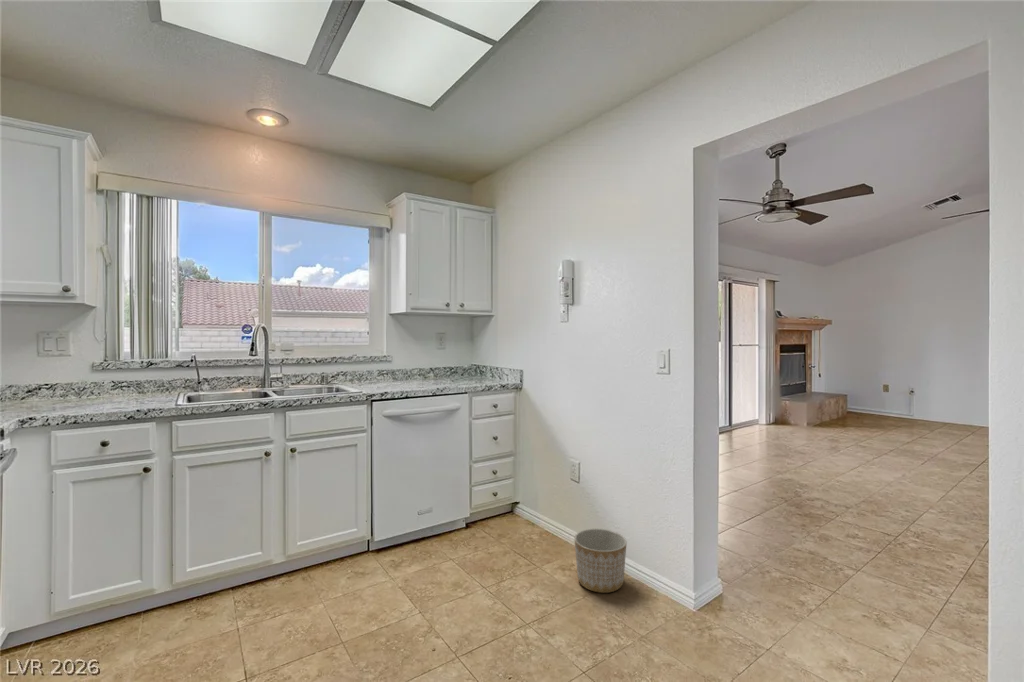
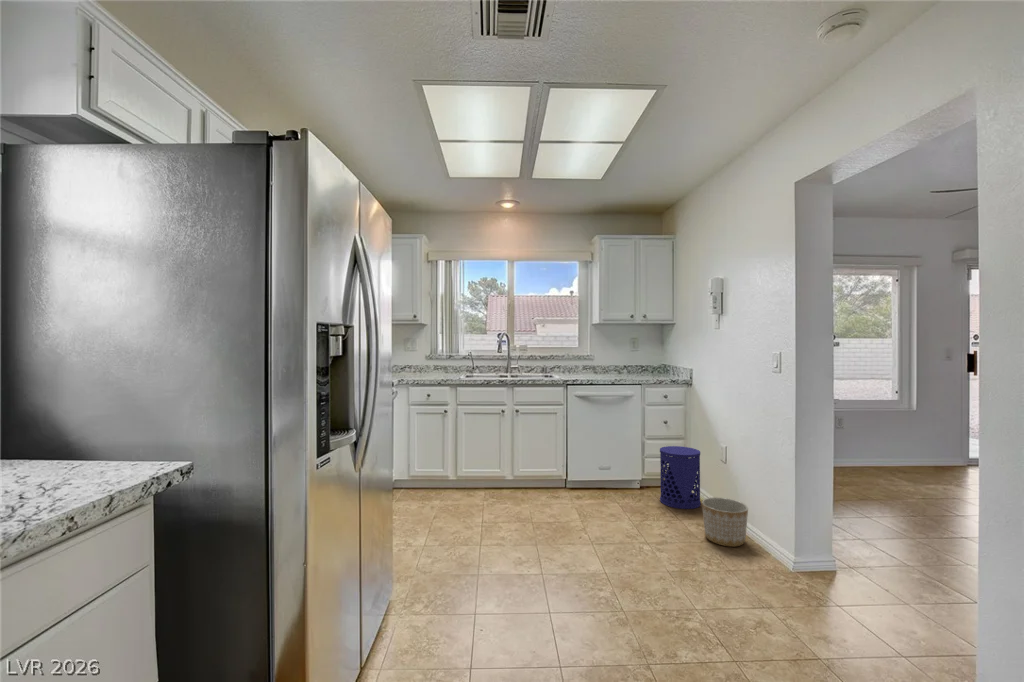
waste bin: none [497,466,544,547] -> present [660,446,701,509]

